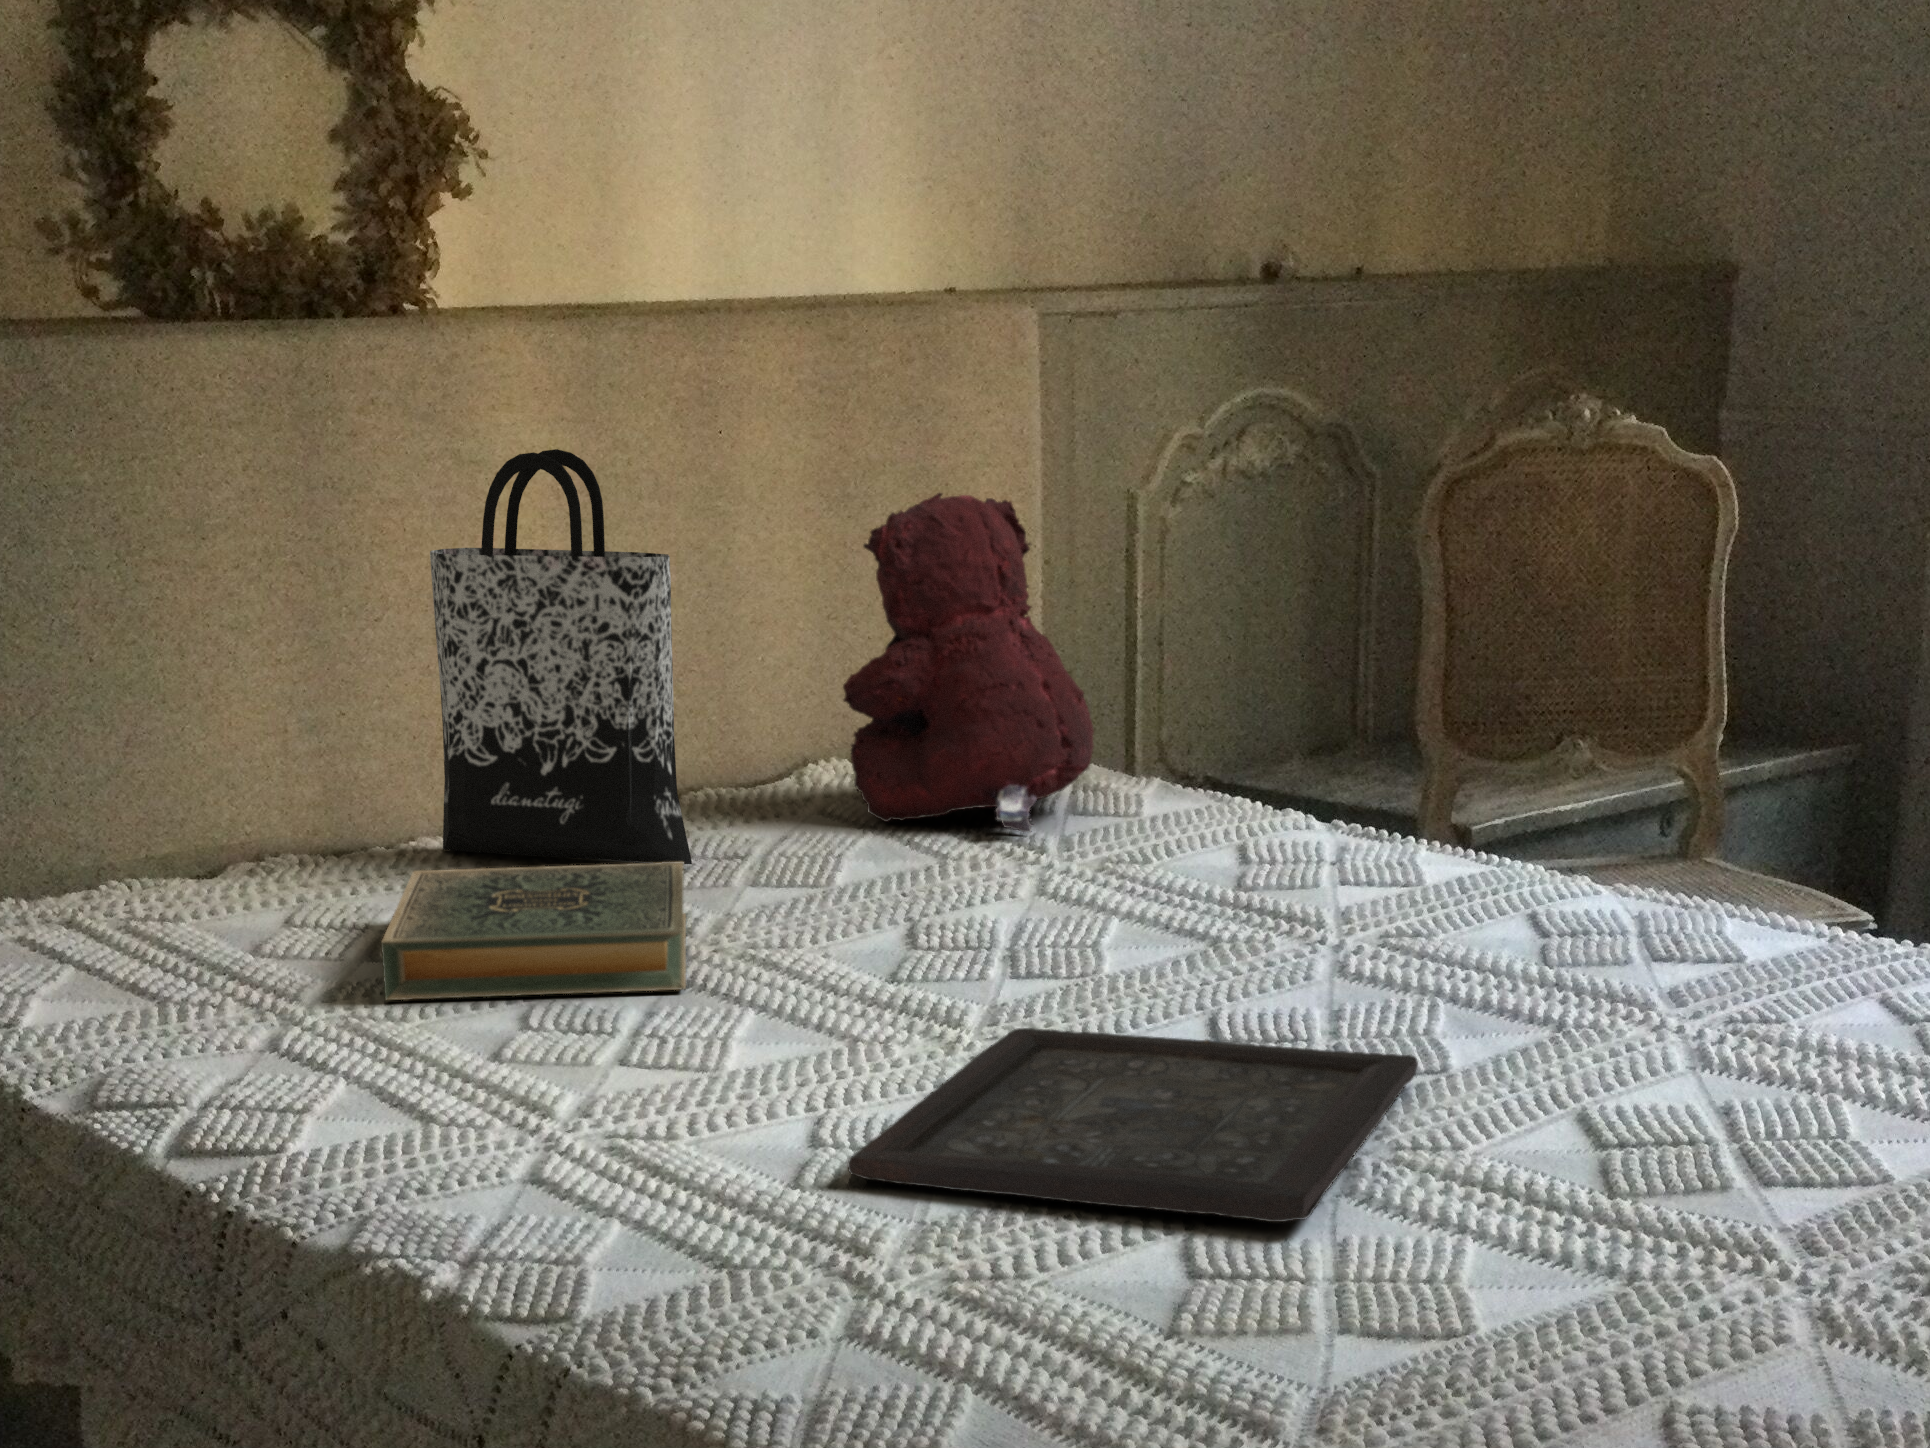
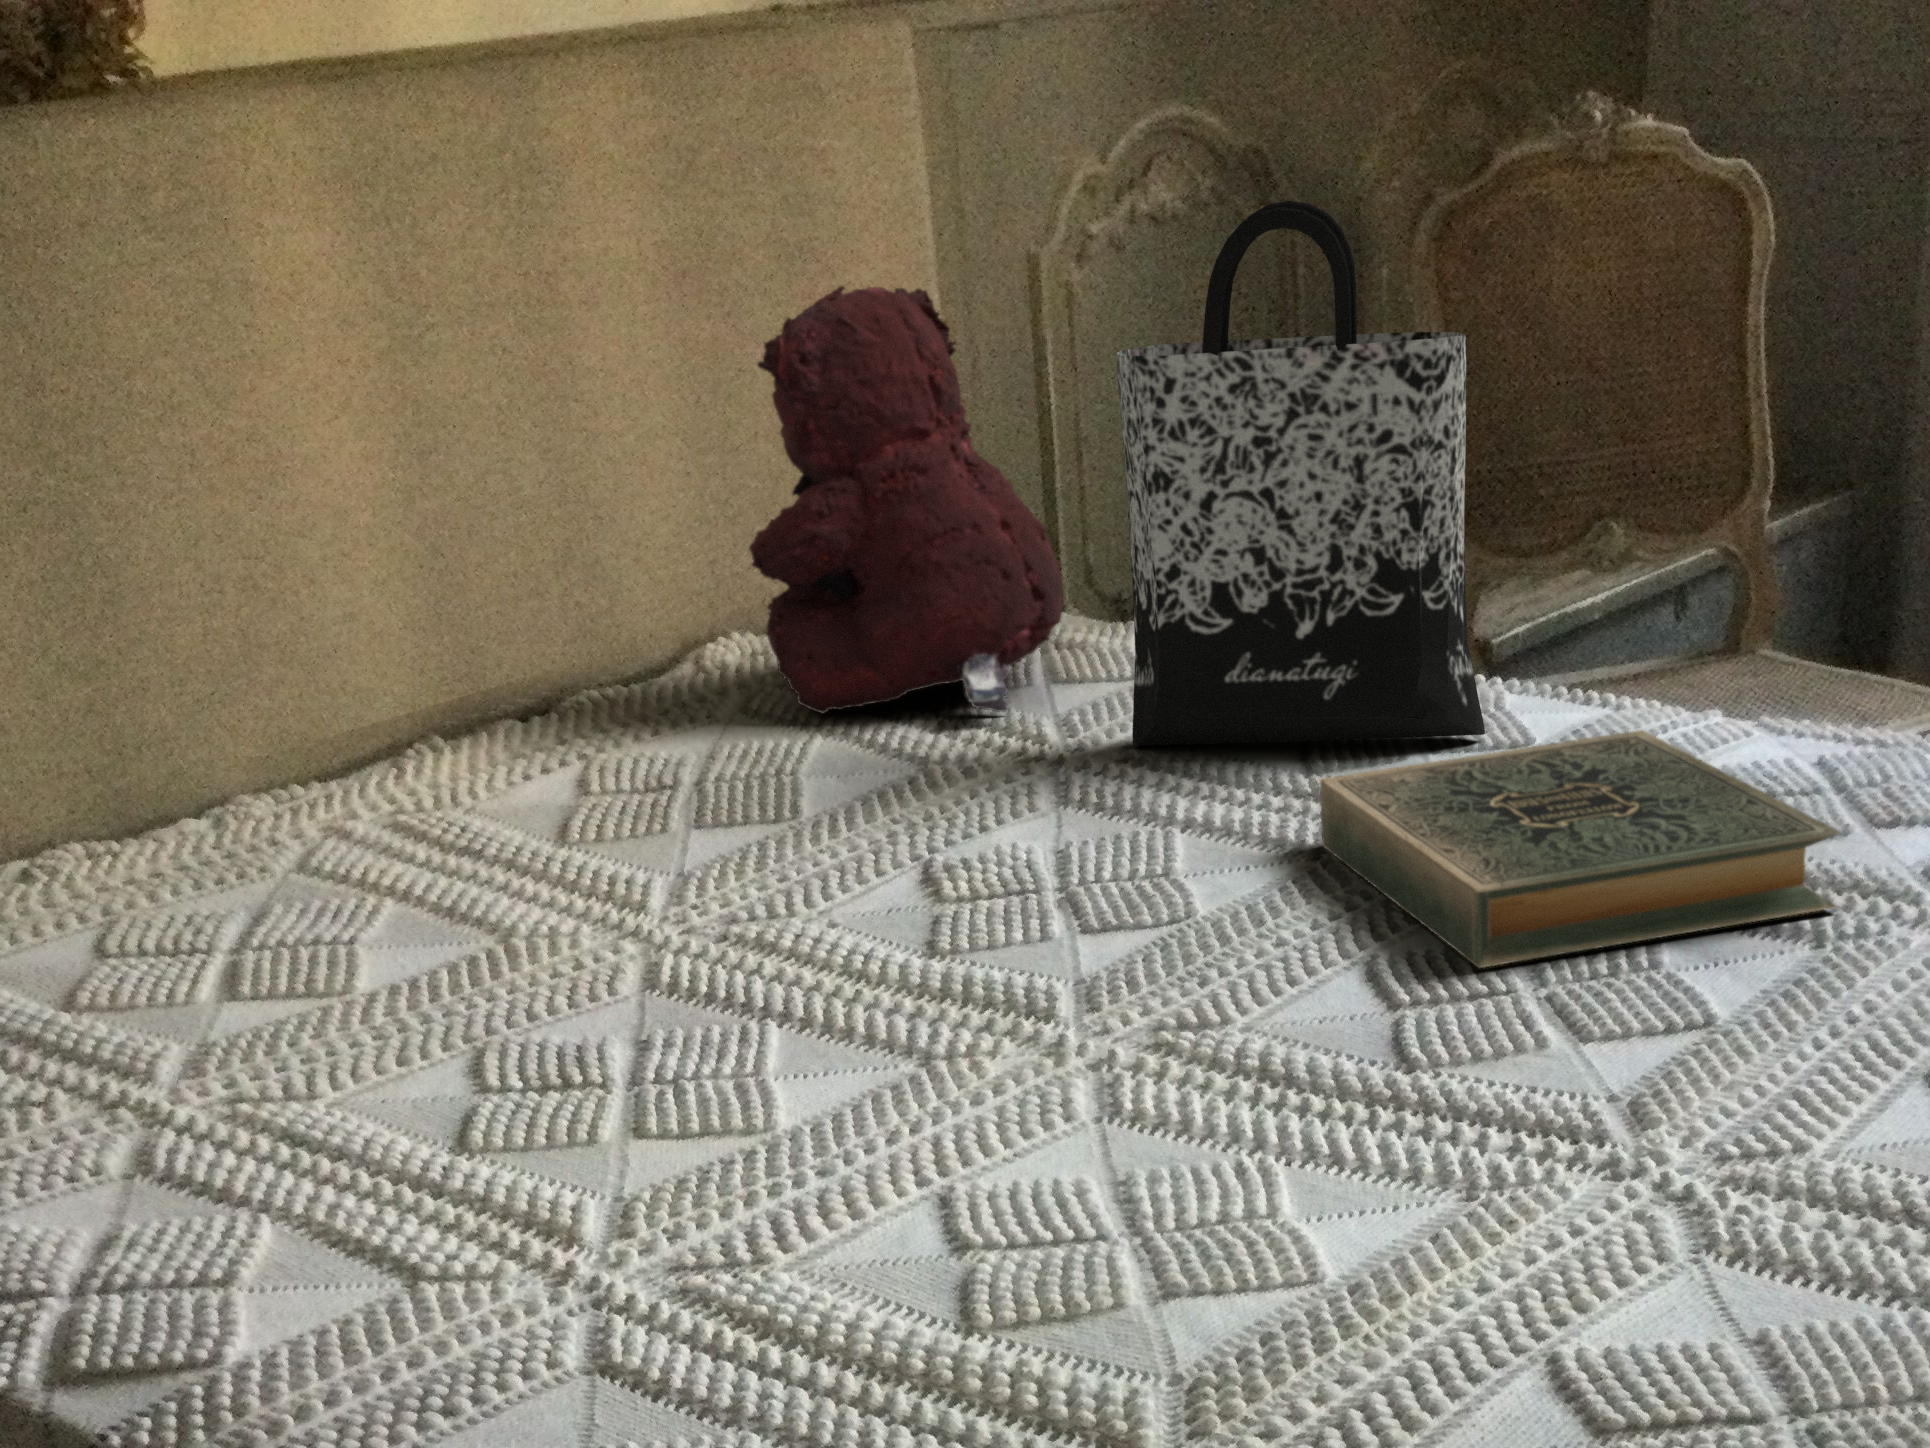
tote bag: present [430,449,692,864] -> present [1116,201,1485,745]
hardback book: present [381,862,686,1000] -> present [1320,730,1841,968]
tray: present [848,1028,1418,1222] -> none [1046,1017,1715,1322]

